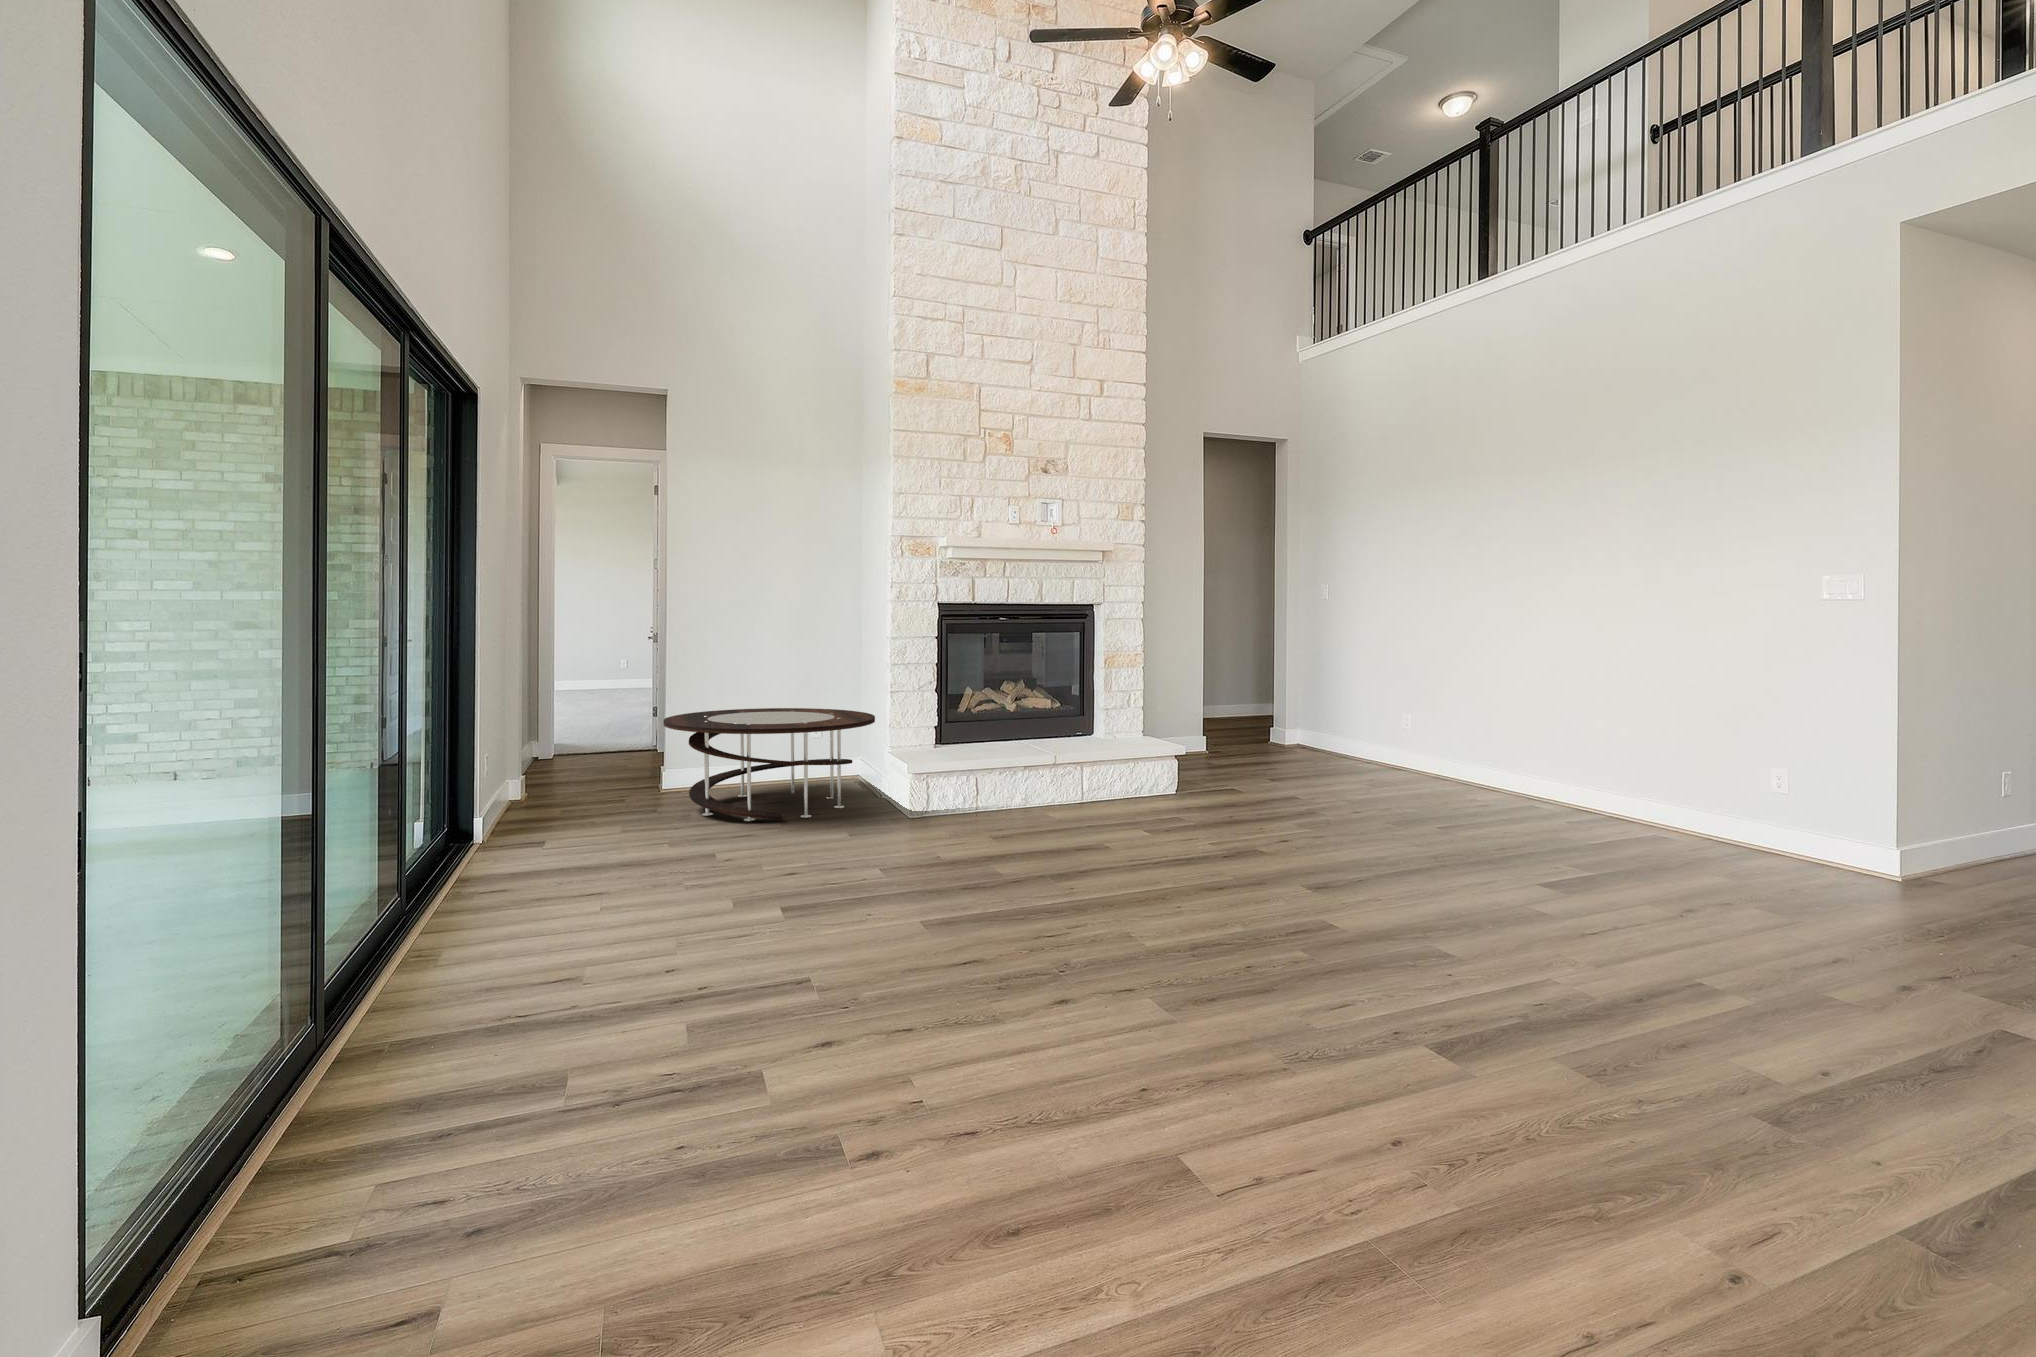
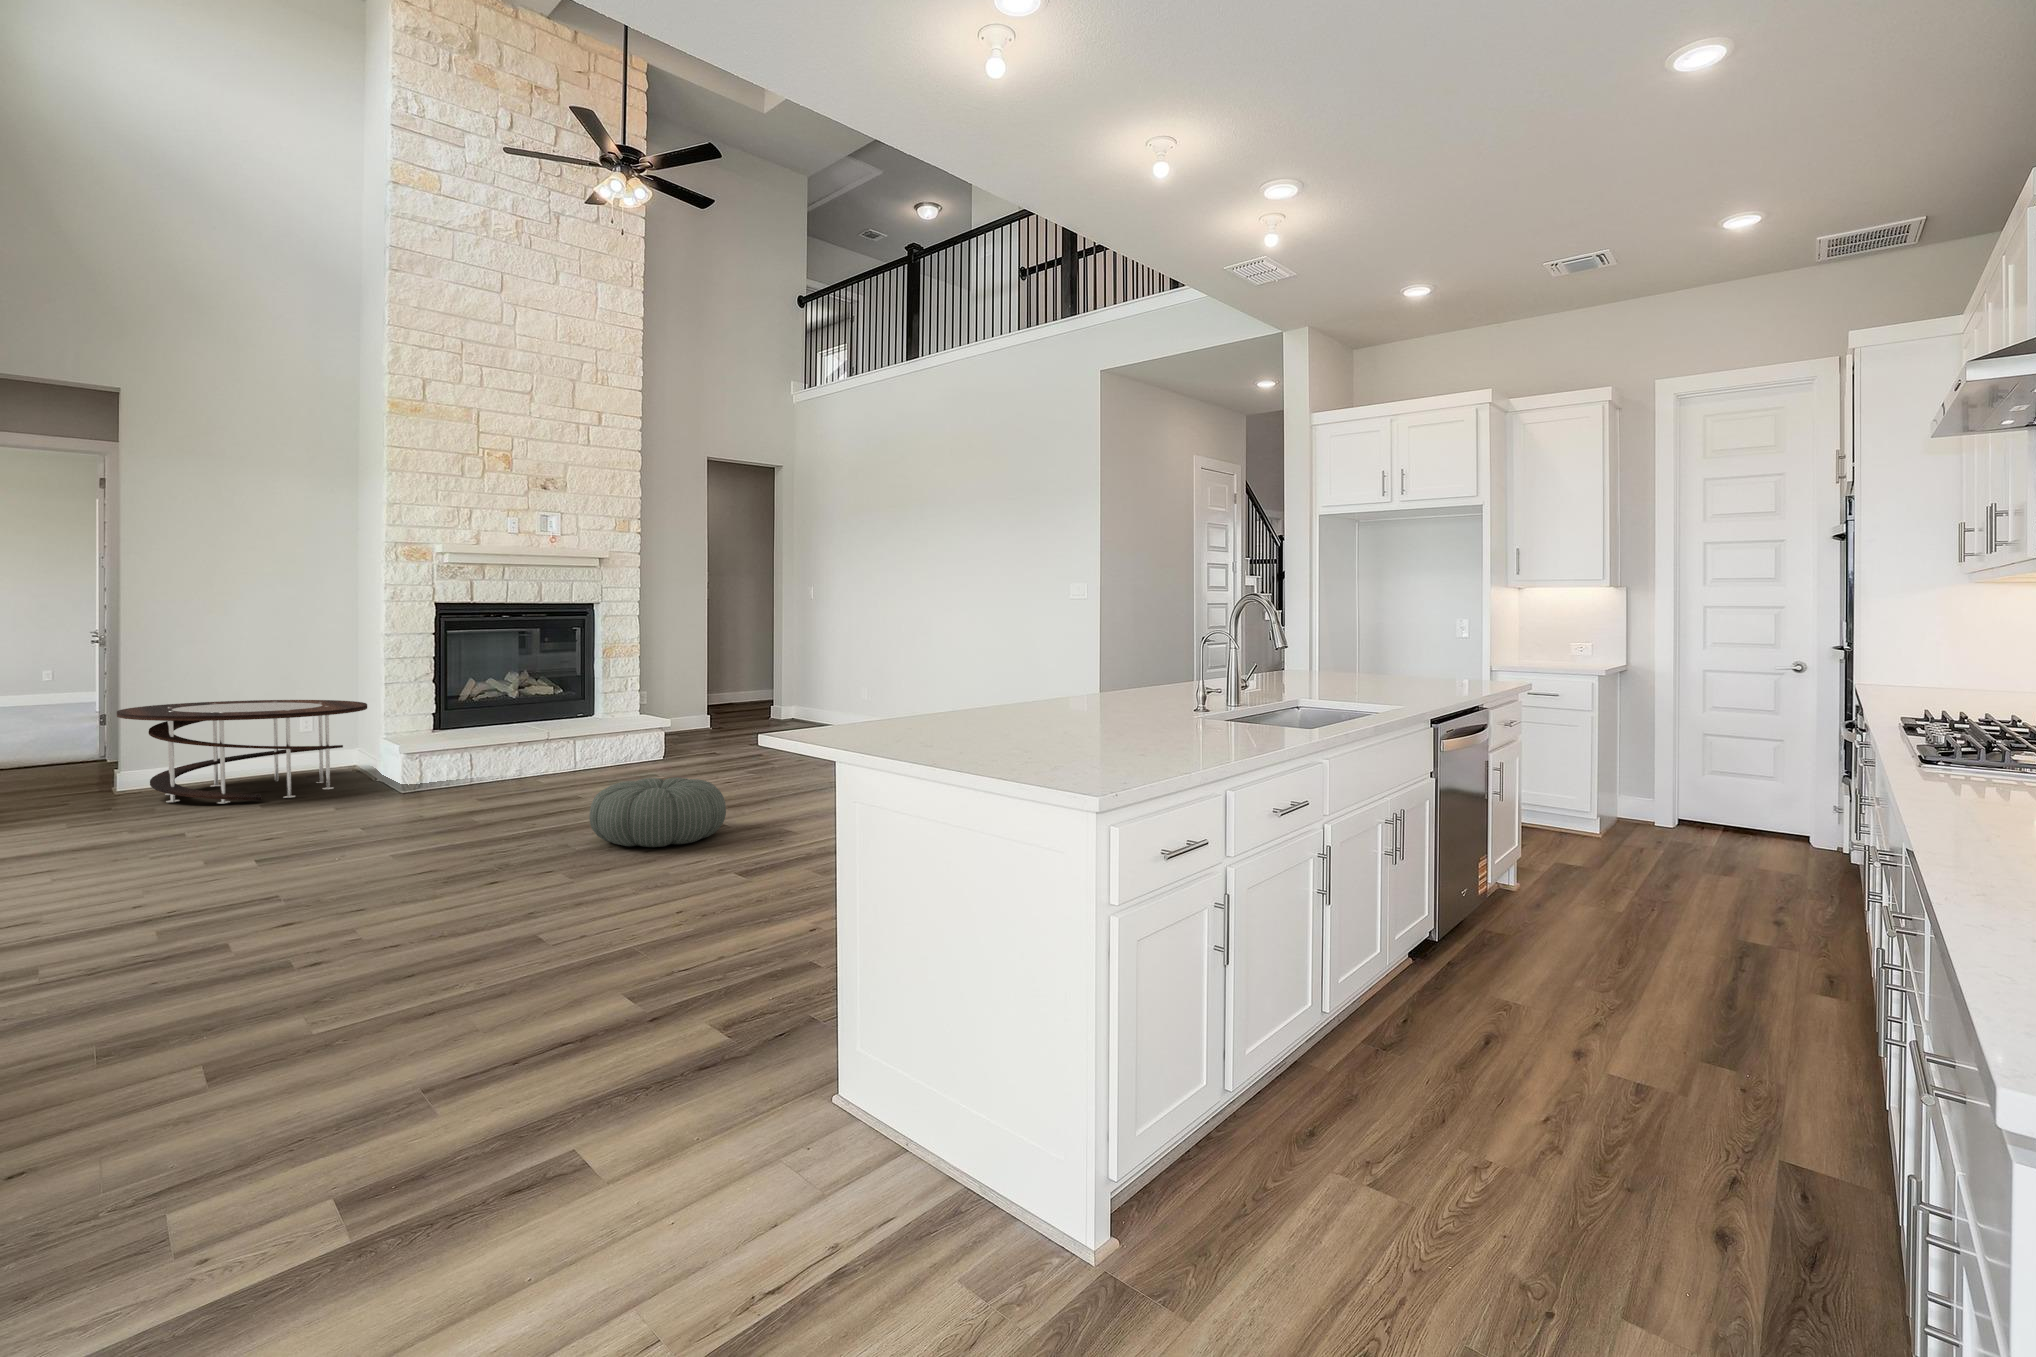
pouf: none [1154,839,1338,949] -> present [589,778,726,847]

